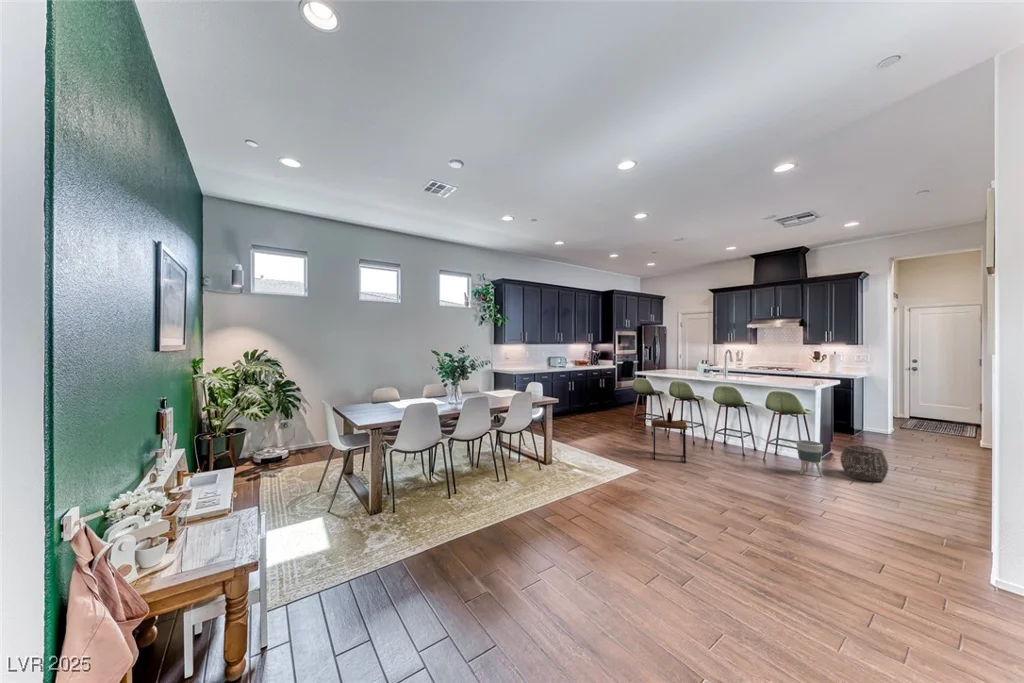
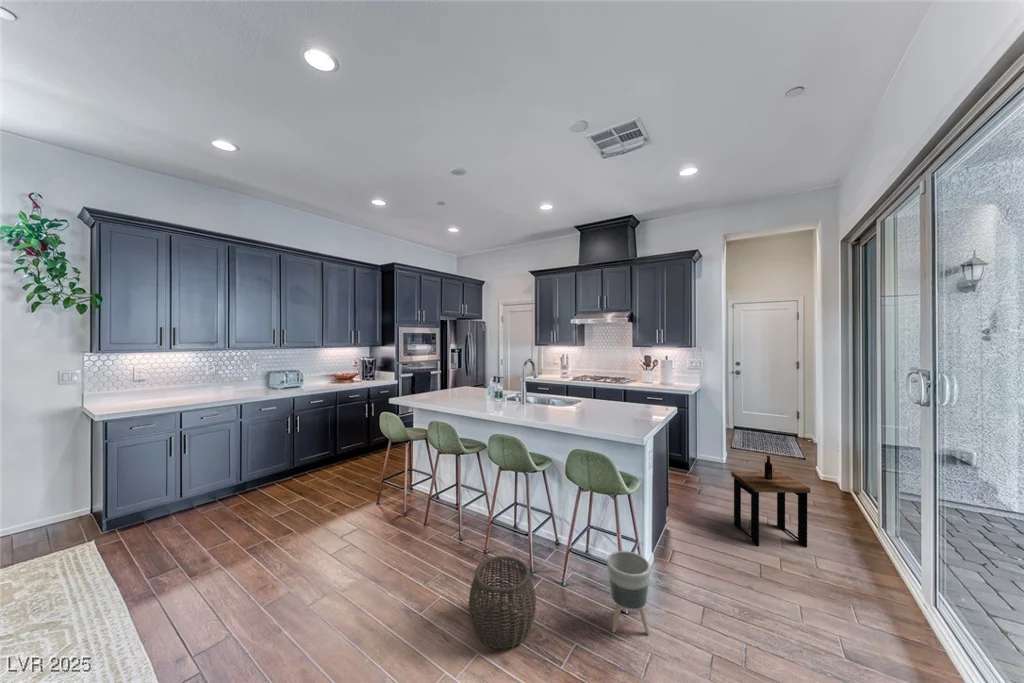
side table: present [652,408,687,463] -> present [731,455,810,547]
woven basket: present [841,445,888,482] -> present [469,556,536,650]

